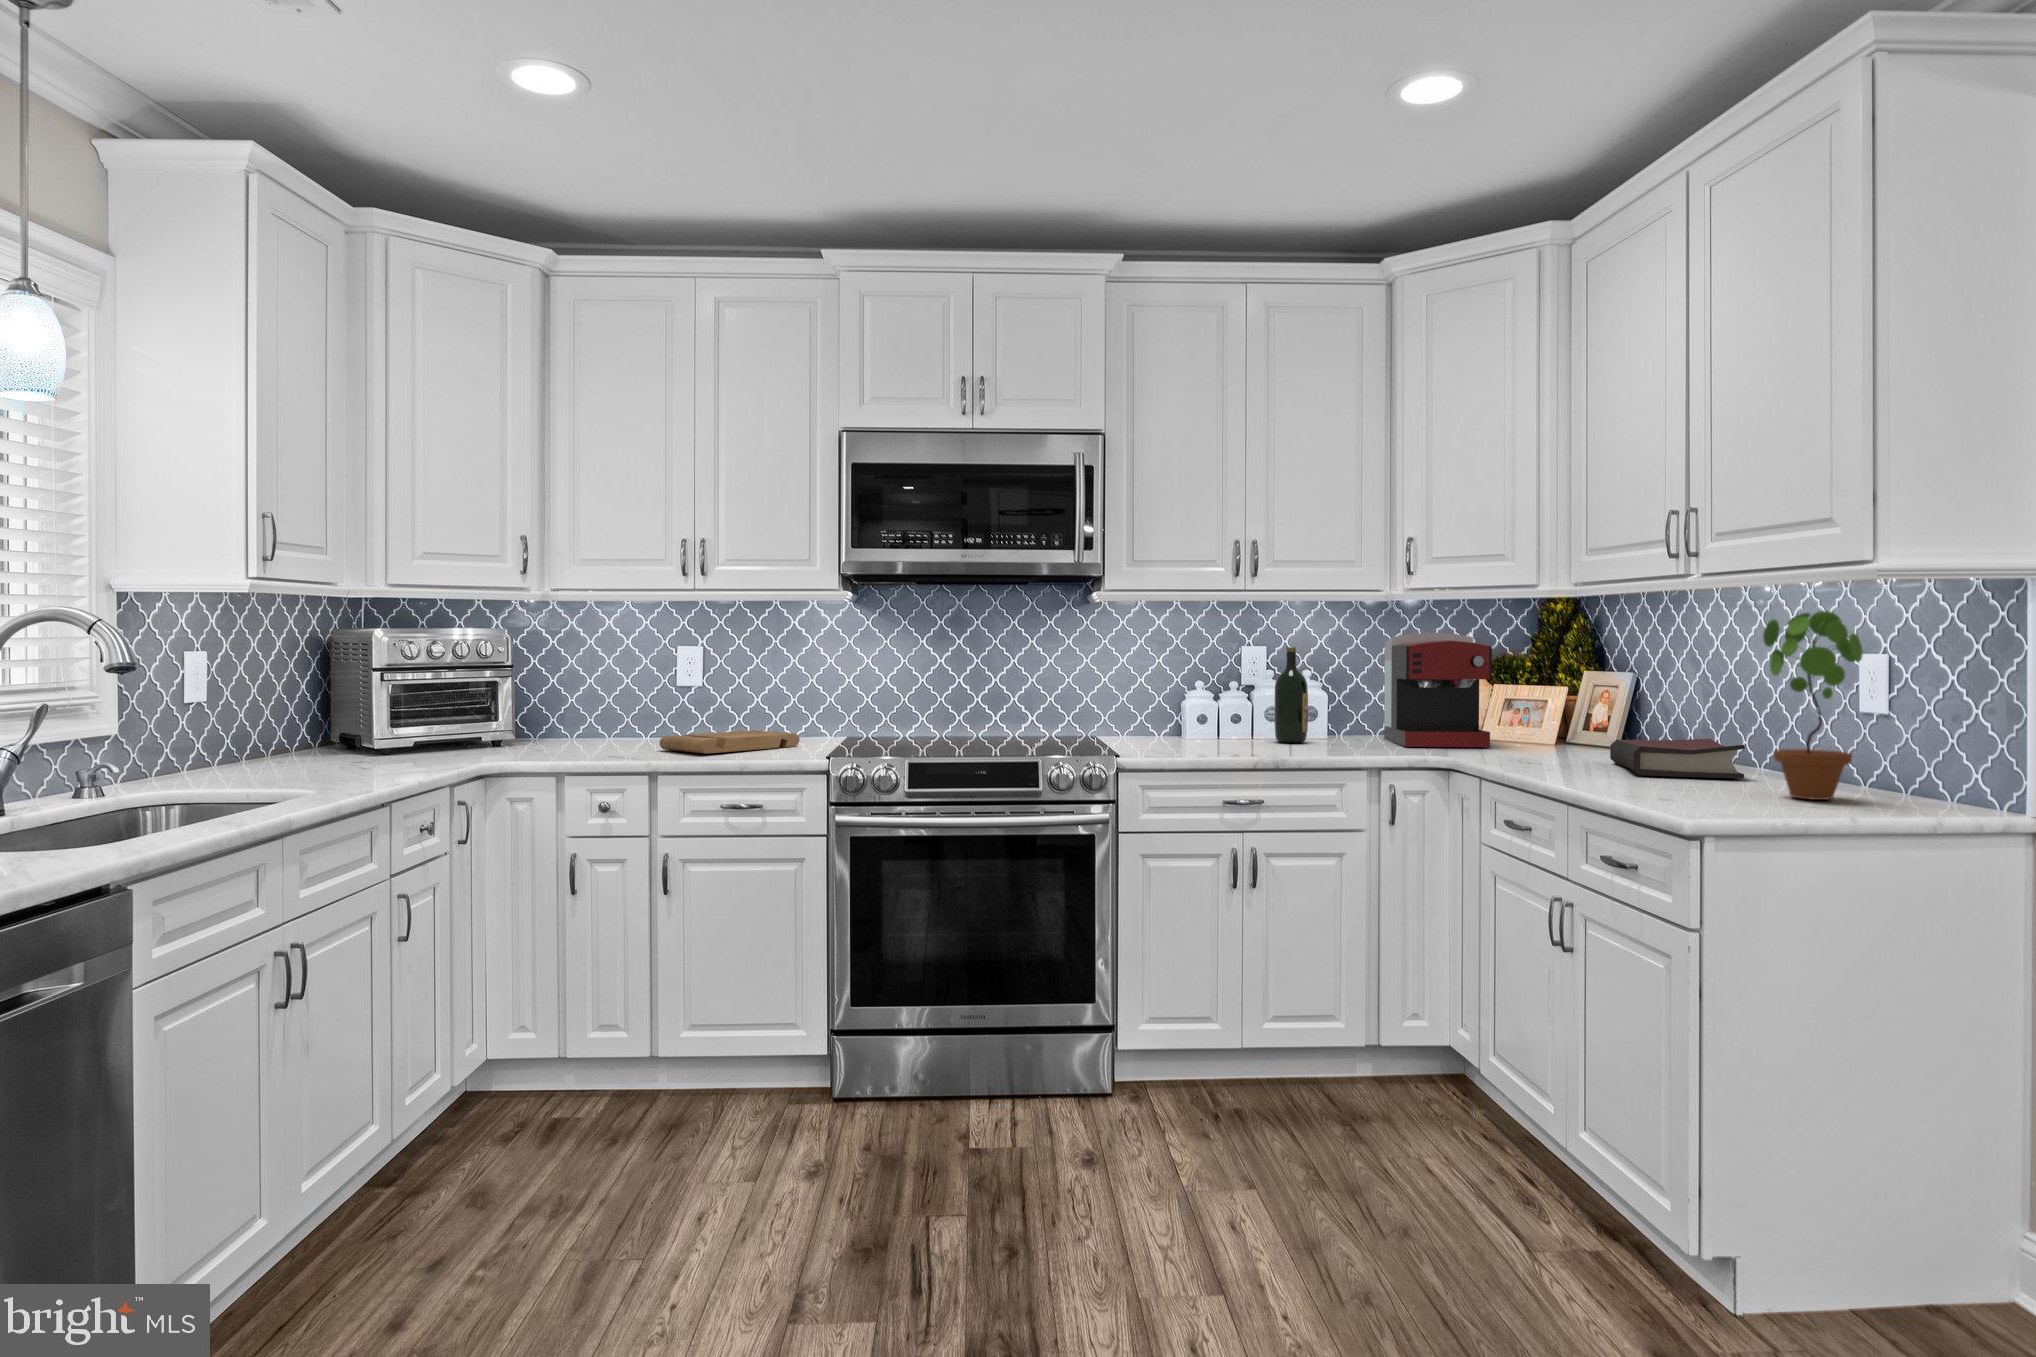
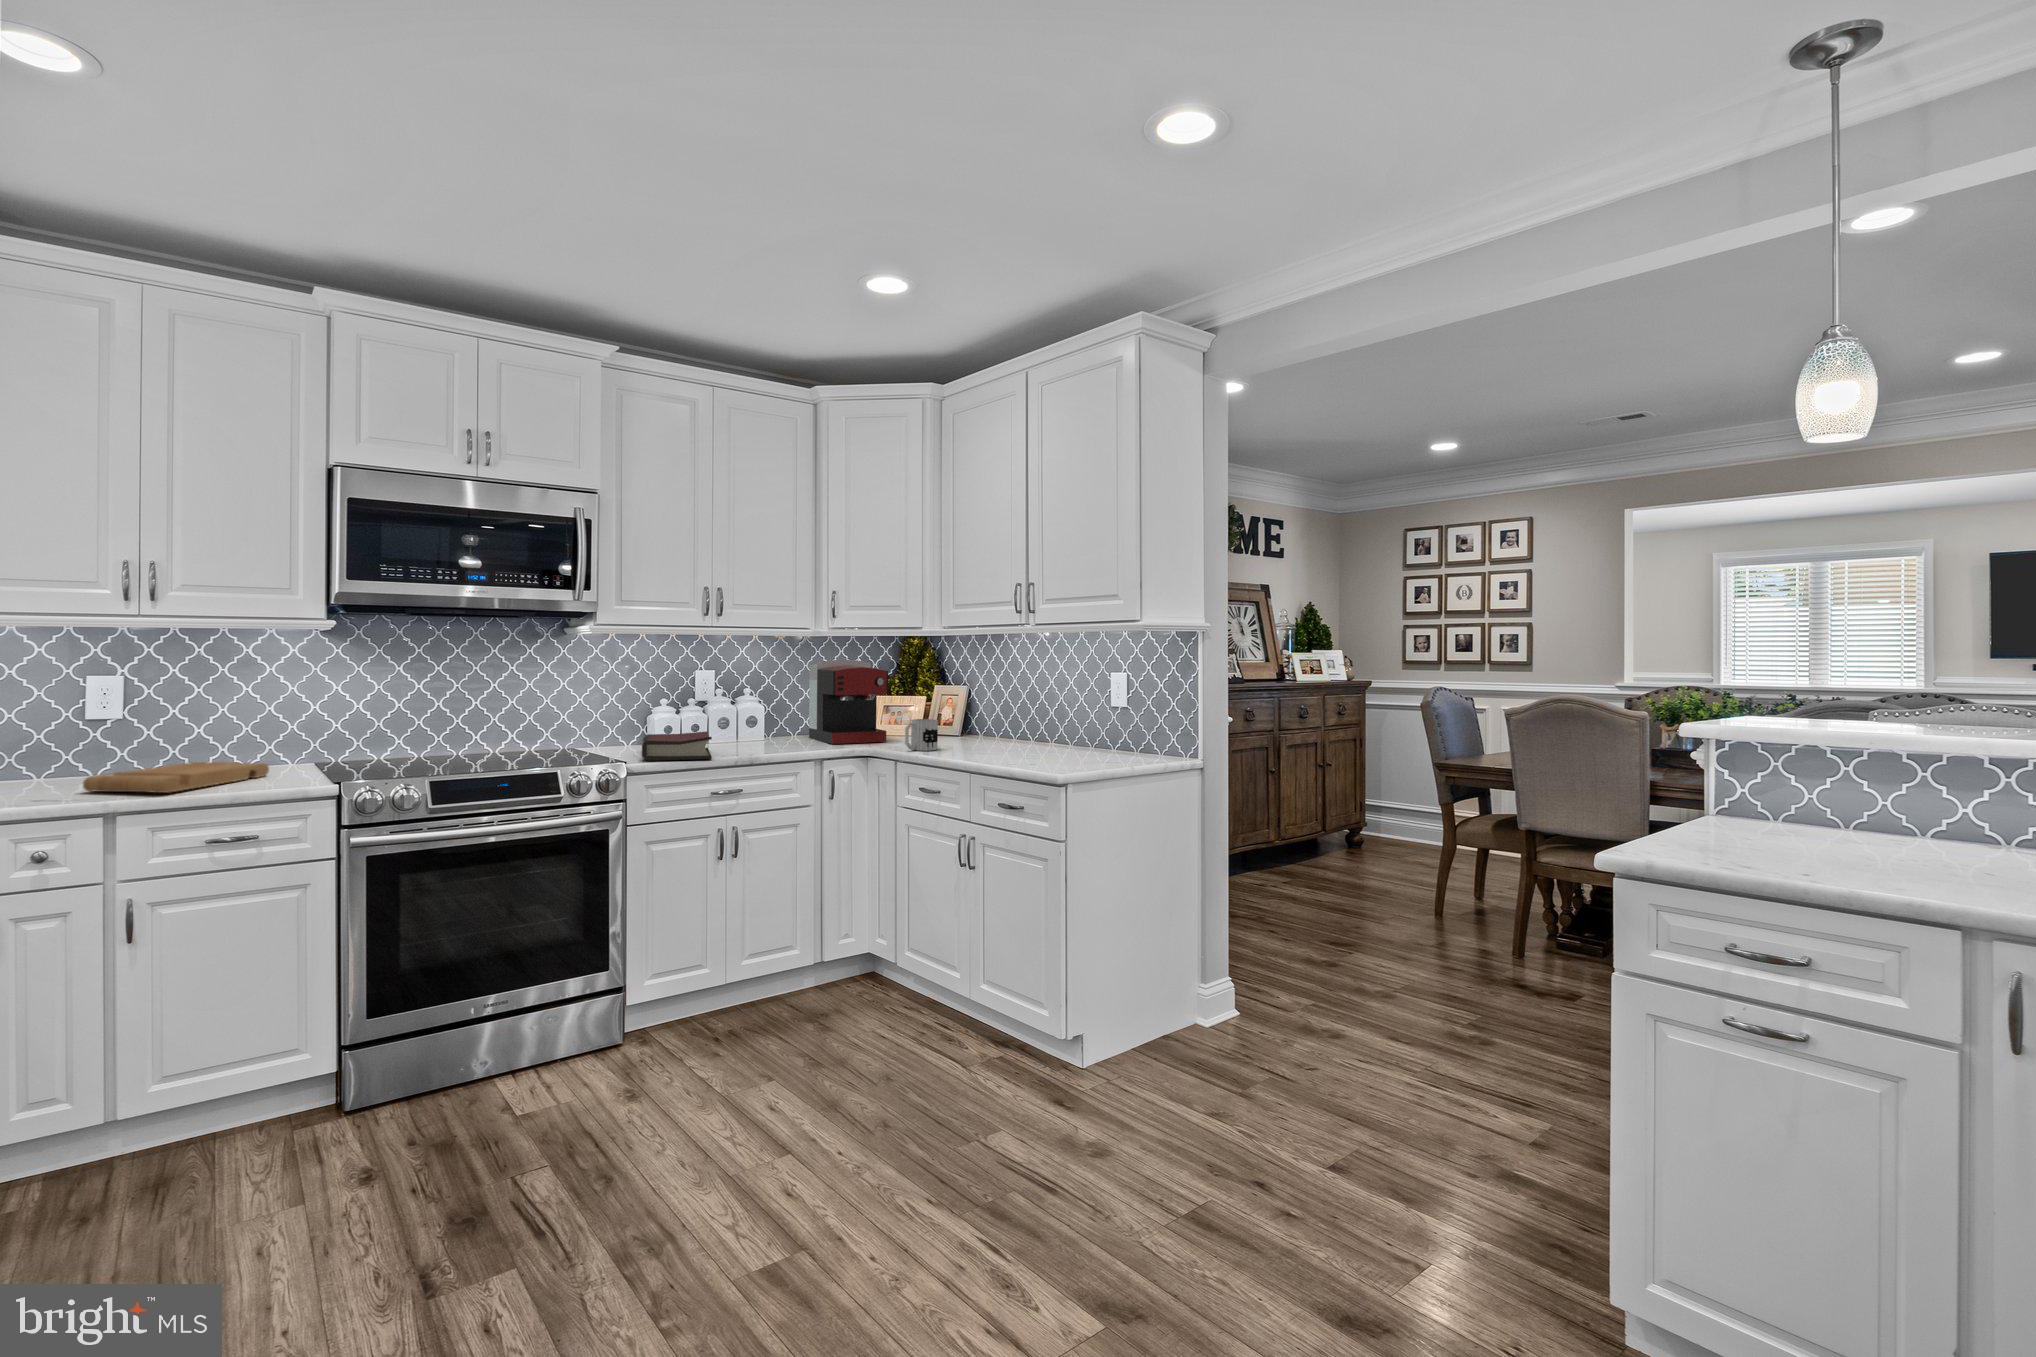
potted plant: present [1763,611,1863,800] -> none [1060,659,1106,768]
wine bottle: present [1275,647,1308,743] -> none [734,671,760,745]
mug: none [1505,715,1562,761] -> present [905,719,938,751]
hardback book: present [1610,739,1745,779] -> present [642,731,712,761]

